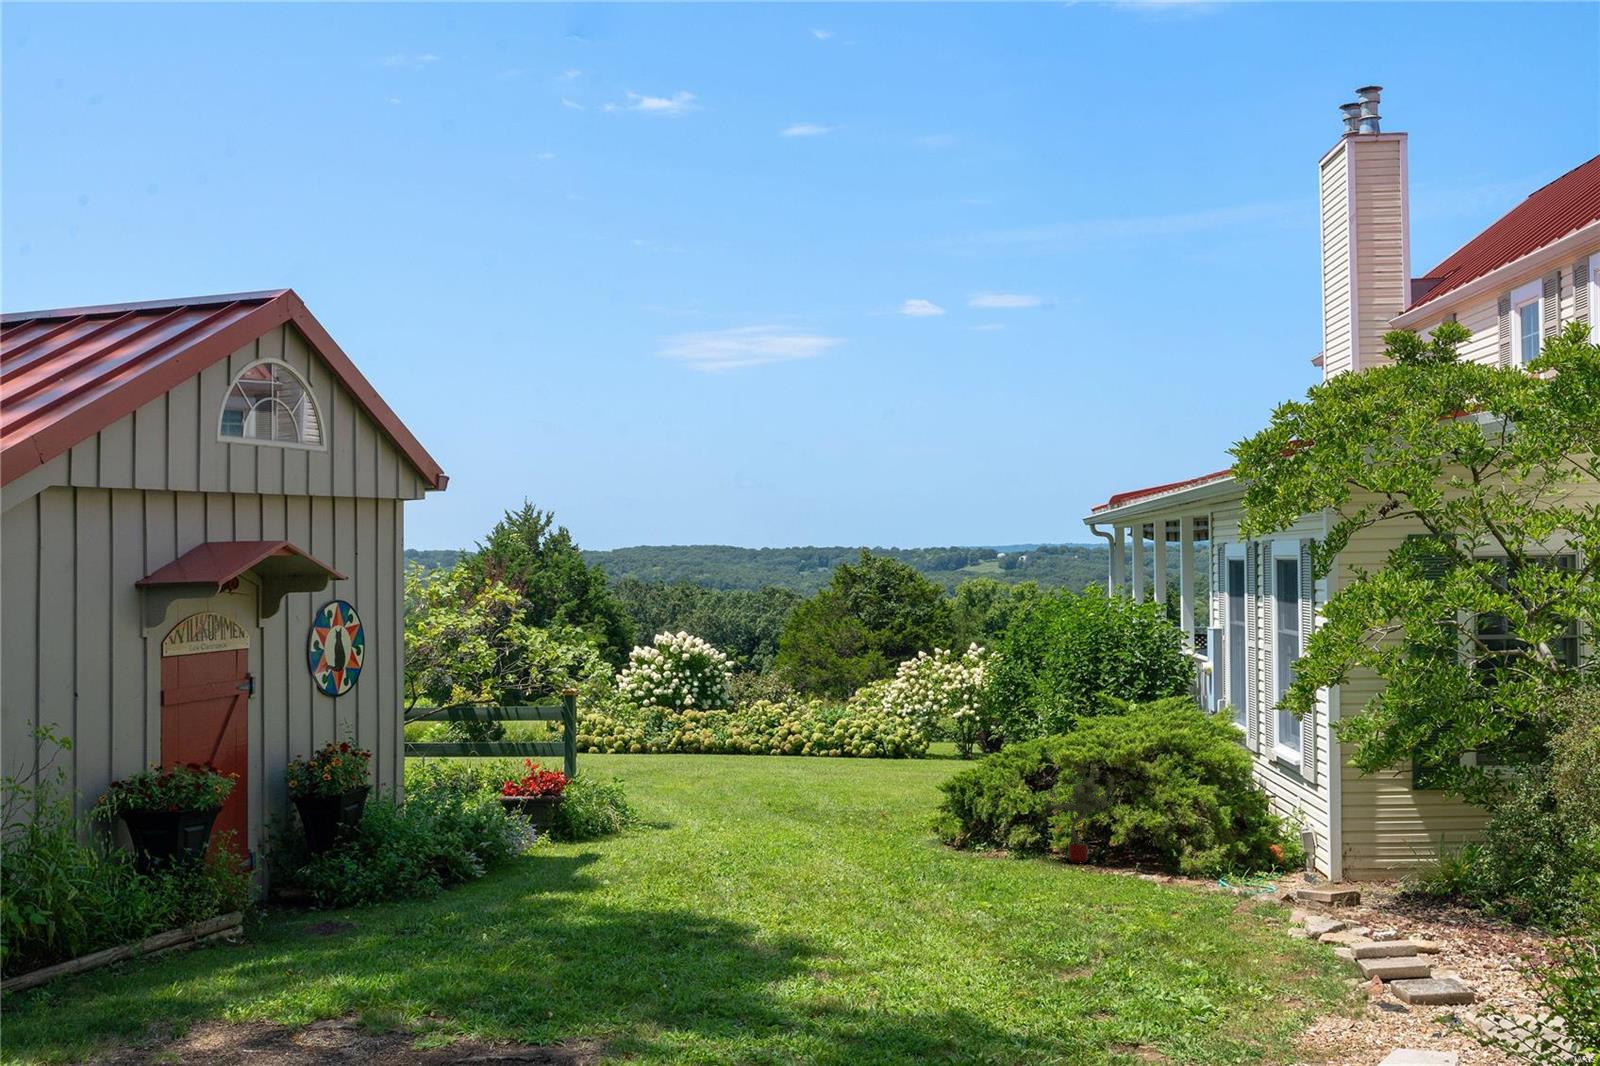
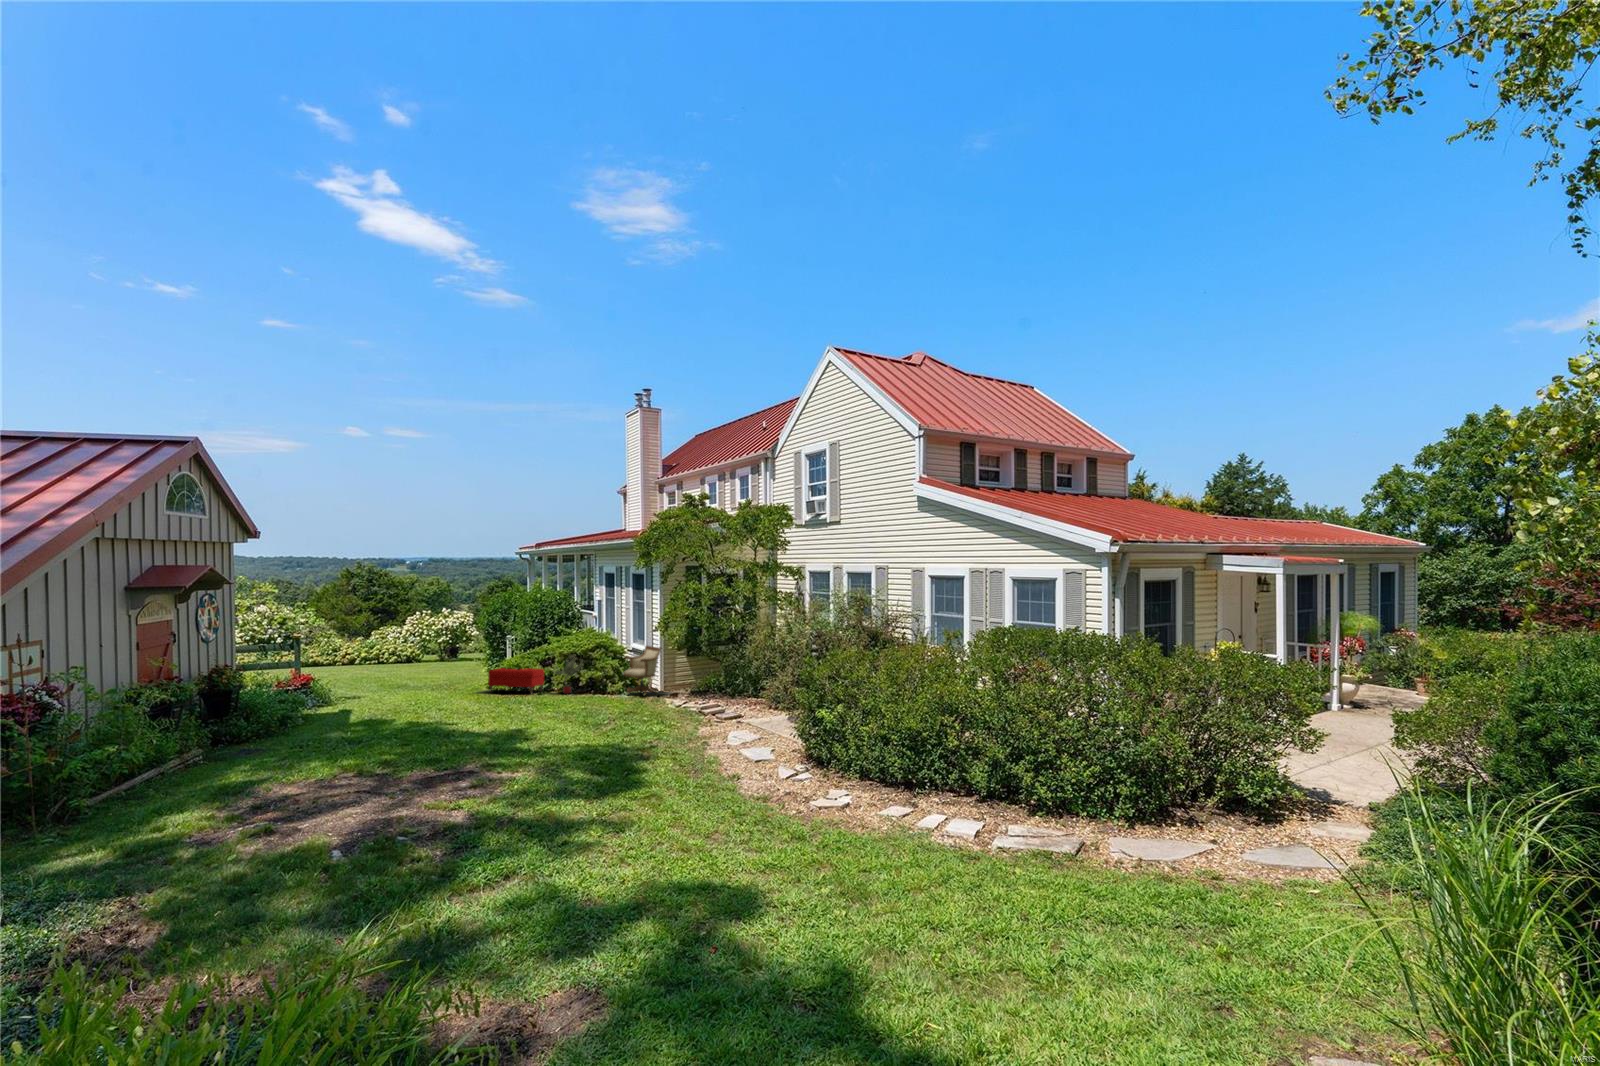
chair: none [1214,751,1315,892] -> present [624,646,661,696]
bench: none [909,785,1033,856] -> present [488,668,544,694]

